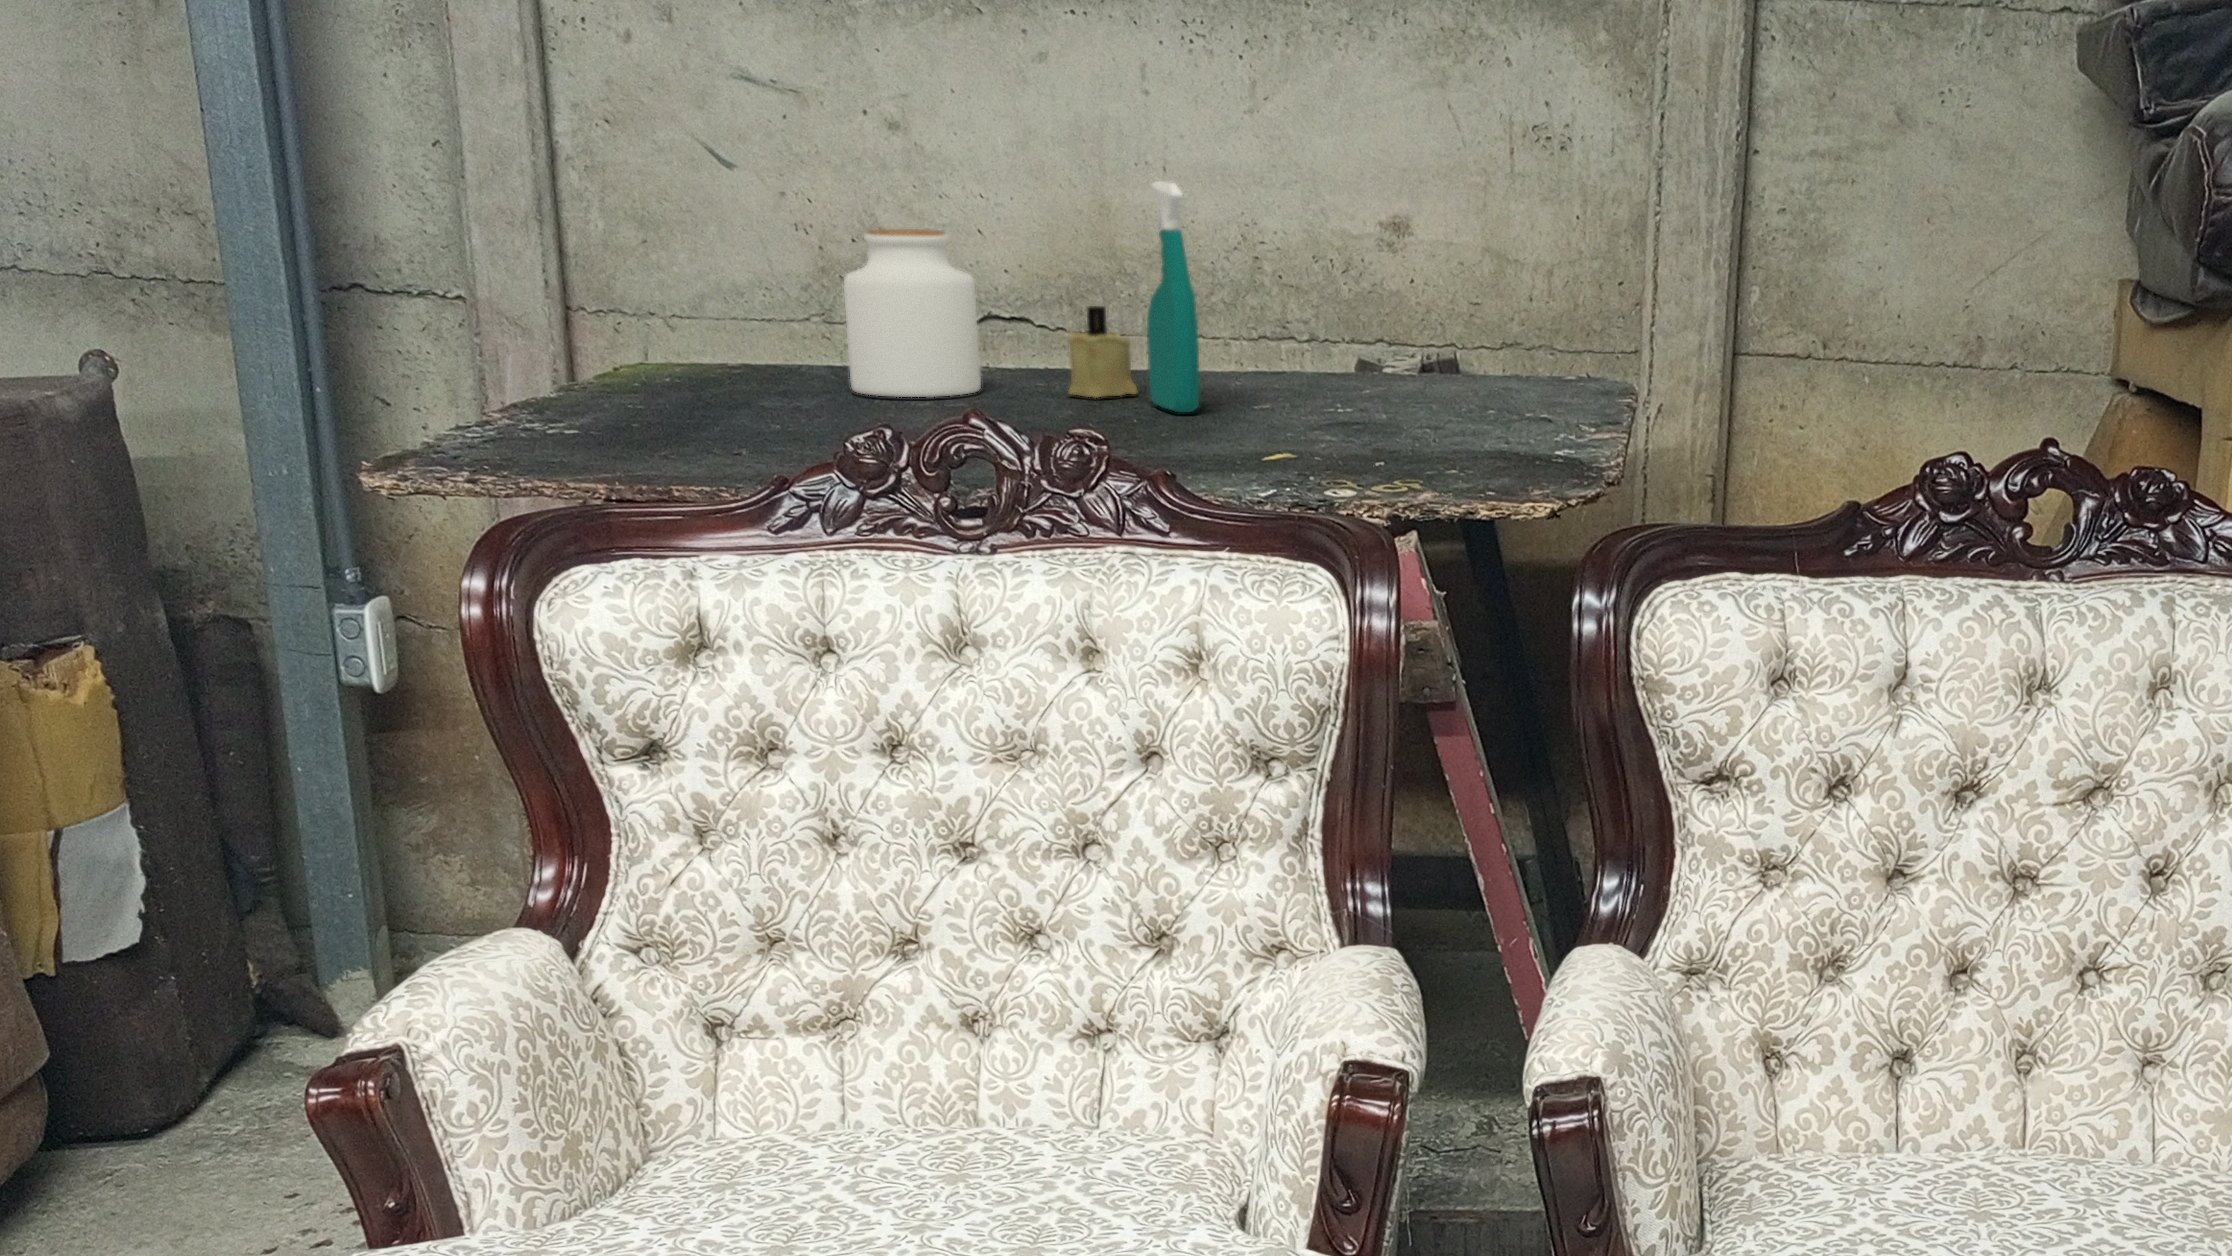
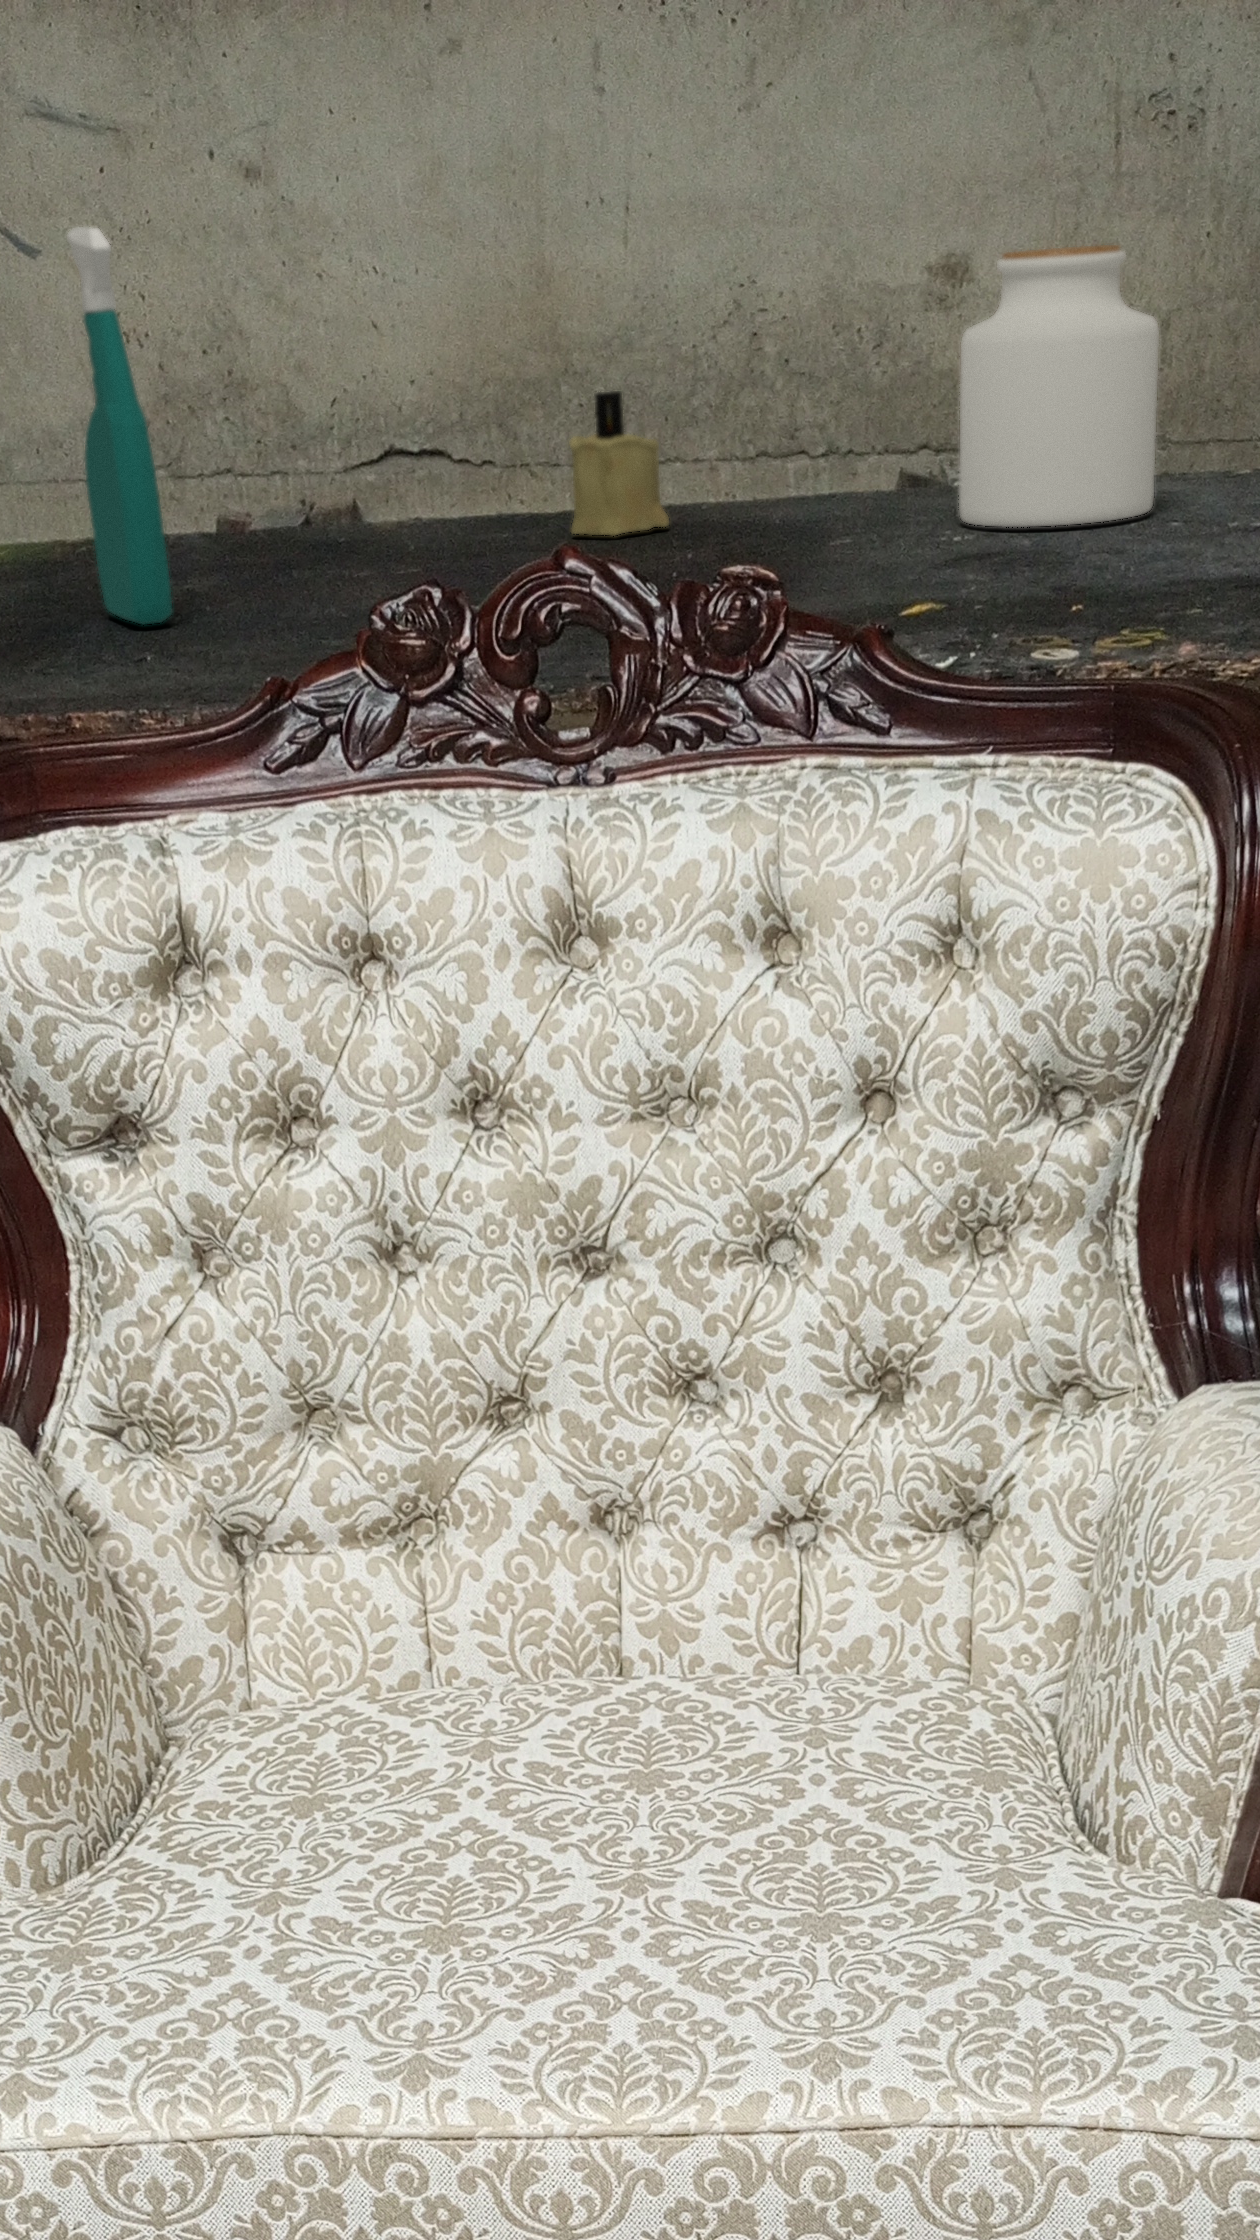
spray bottle: present [1147,181,1199,413] -> present [67,227,172,624]
jar: present [844,229,981,397] -> present [959,245,1159,527]

